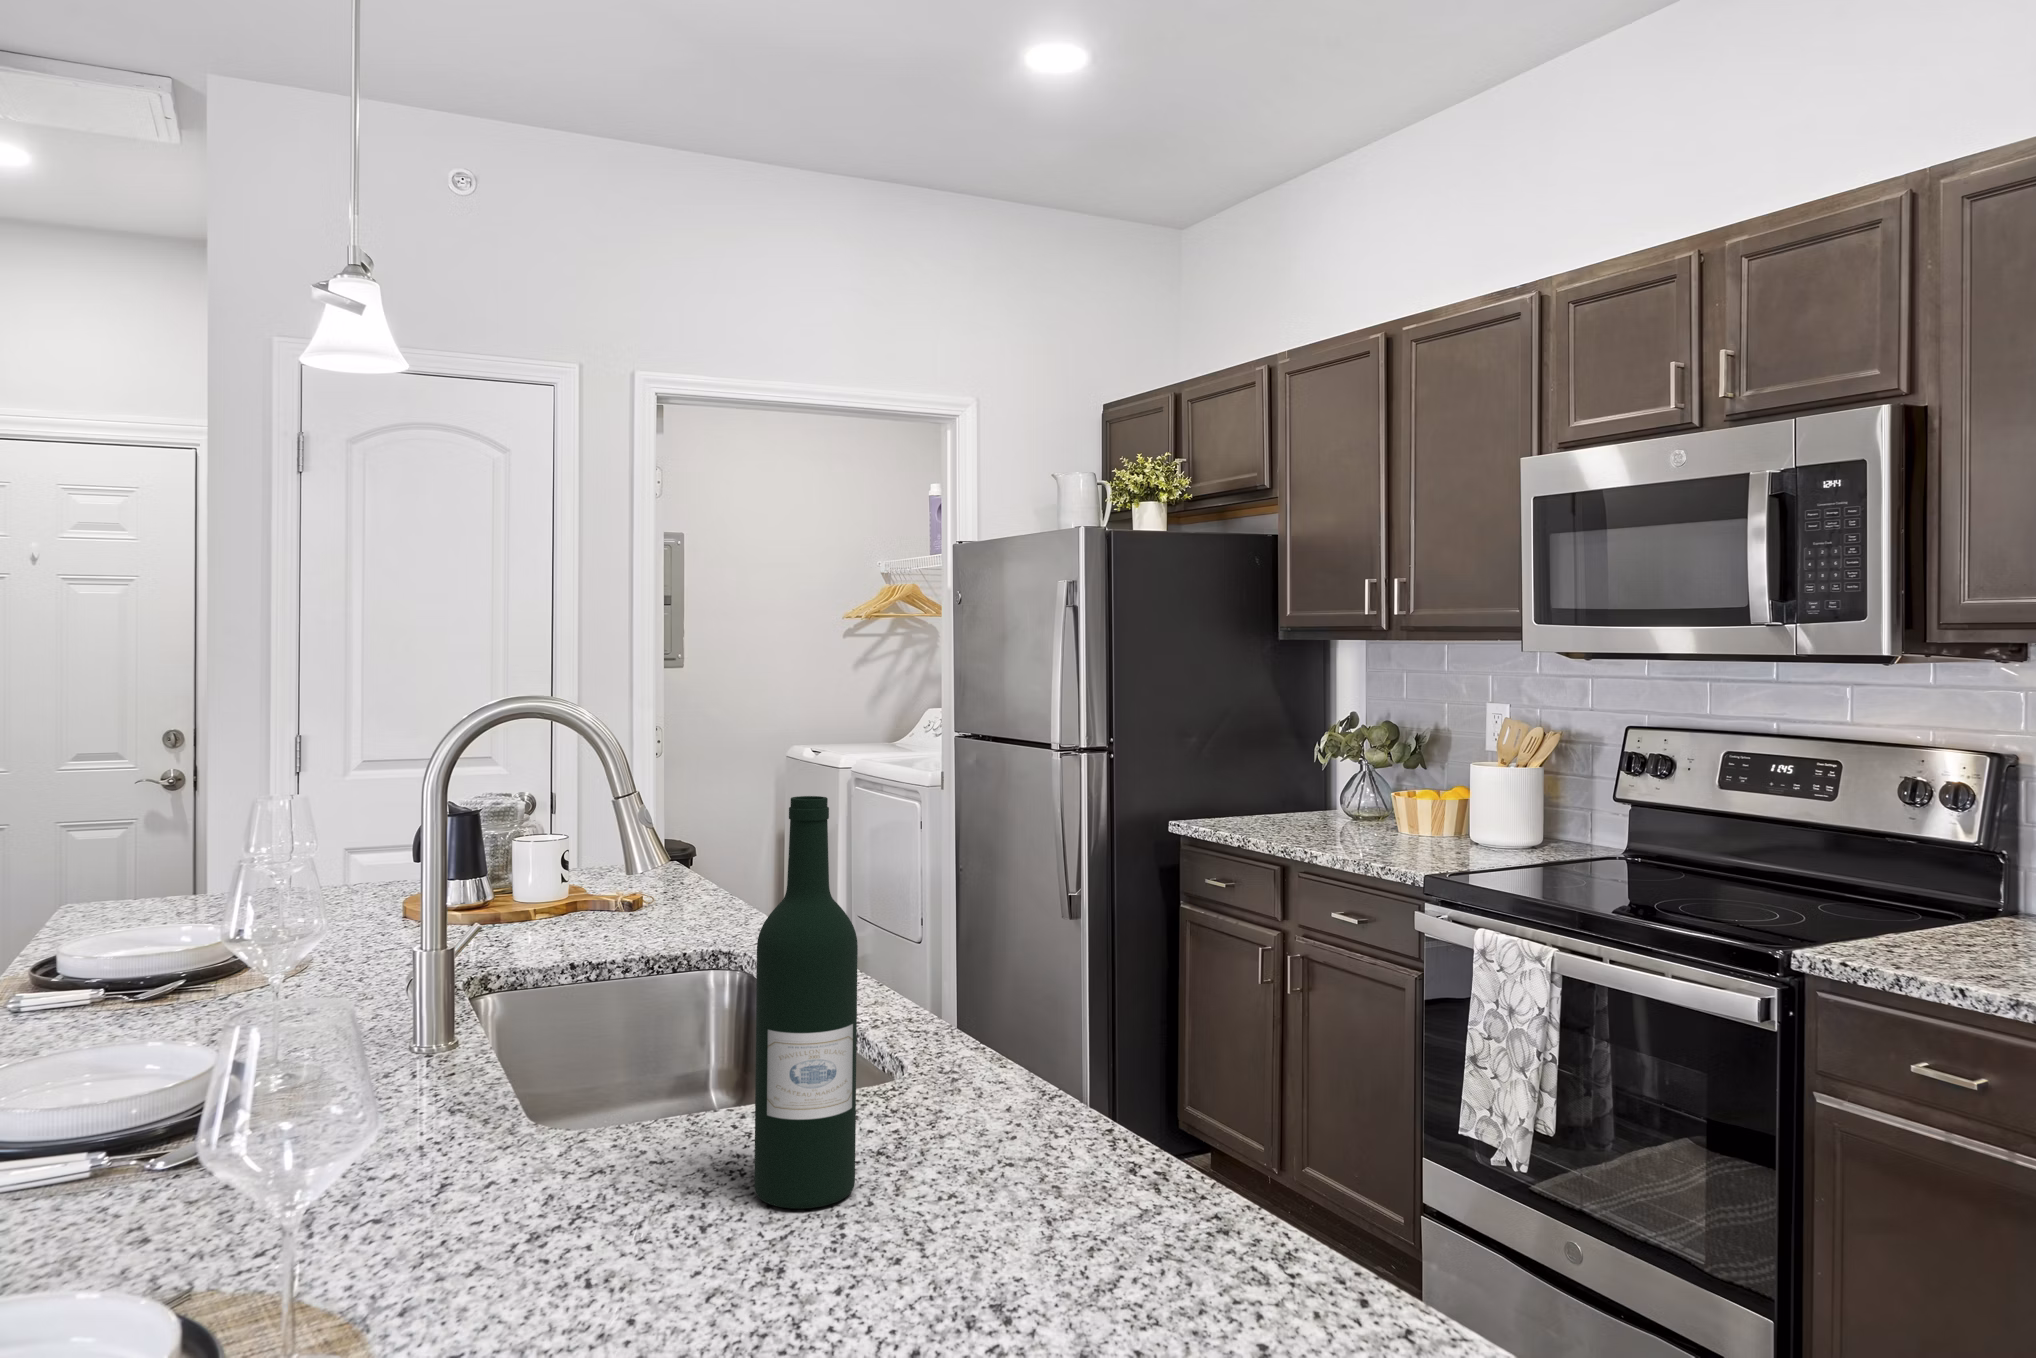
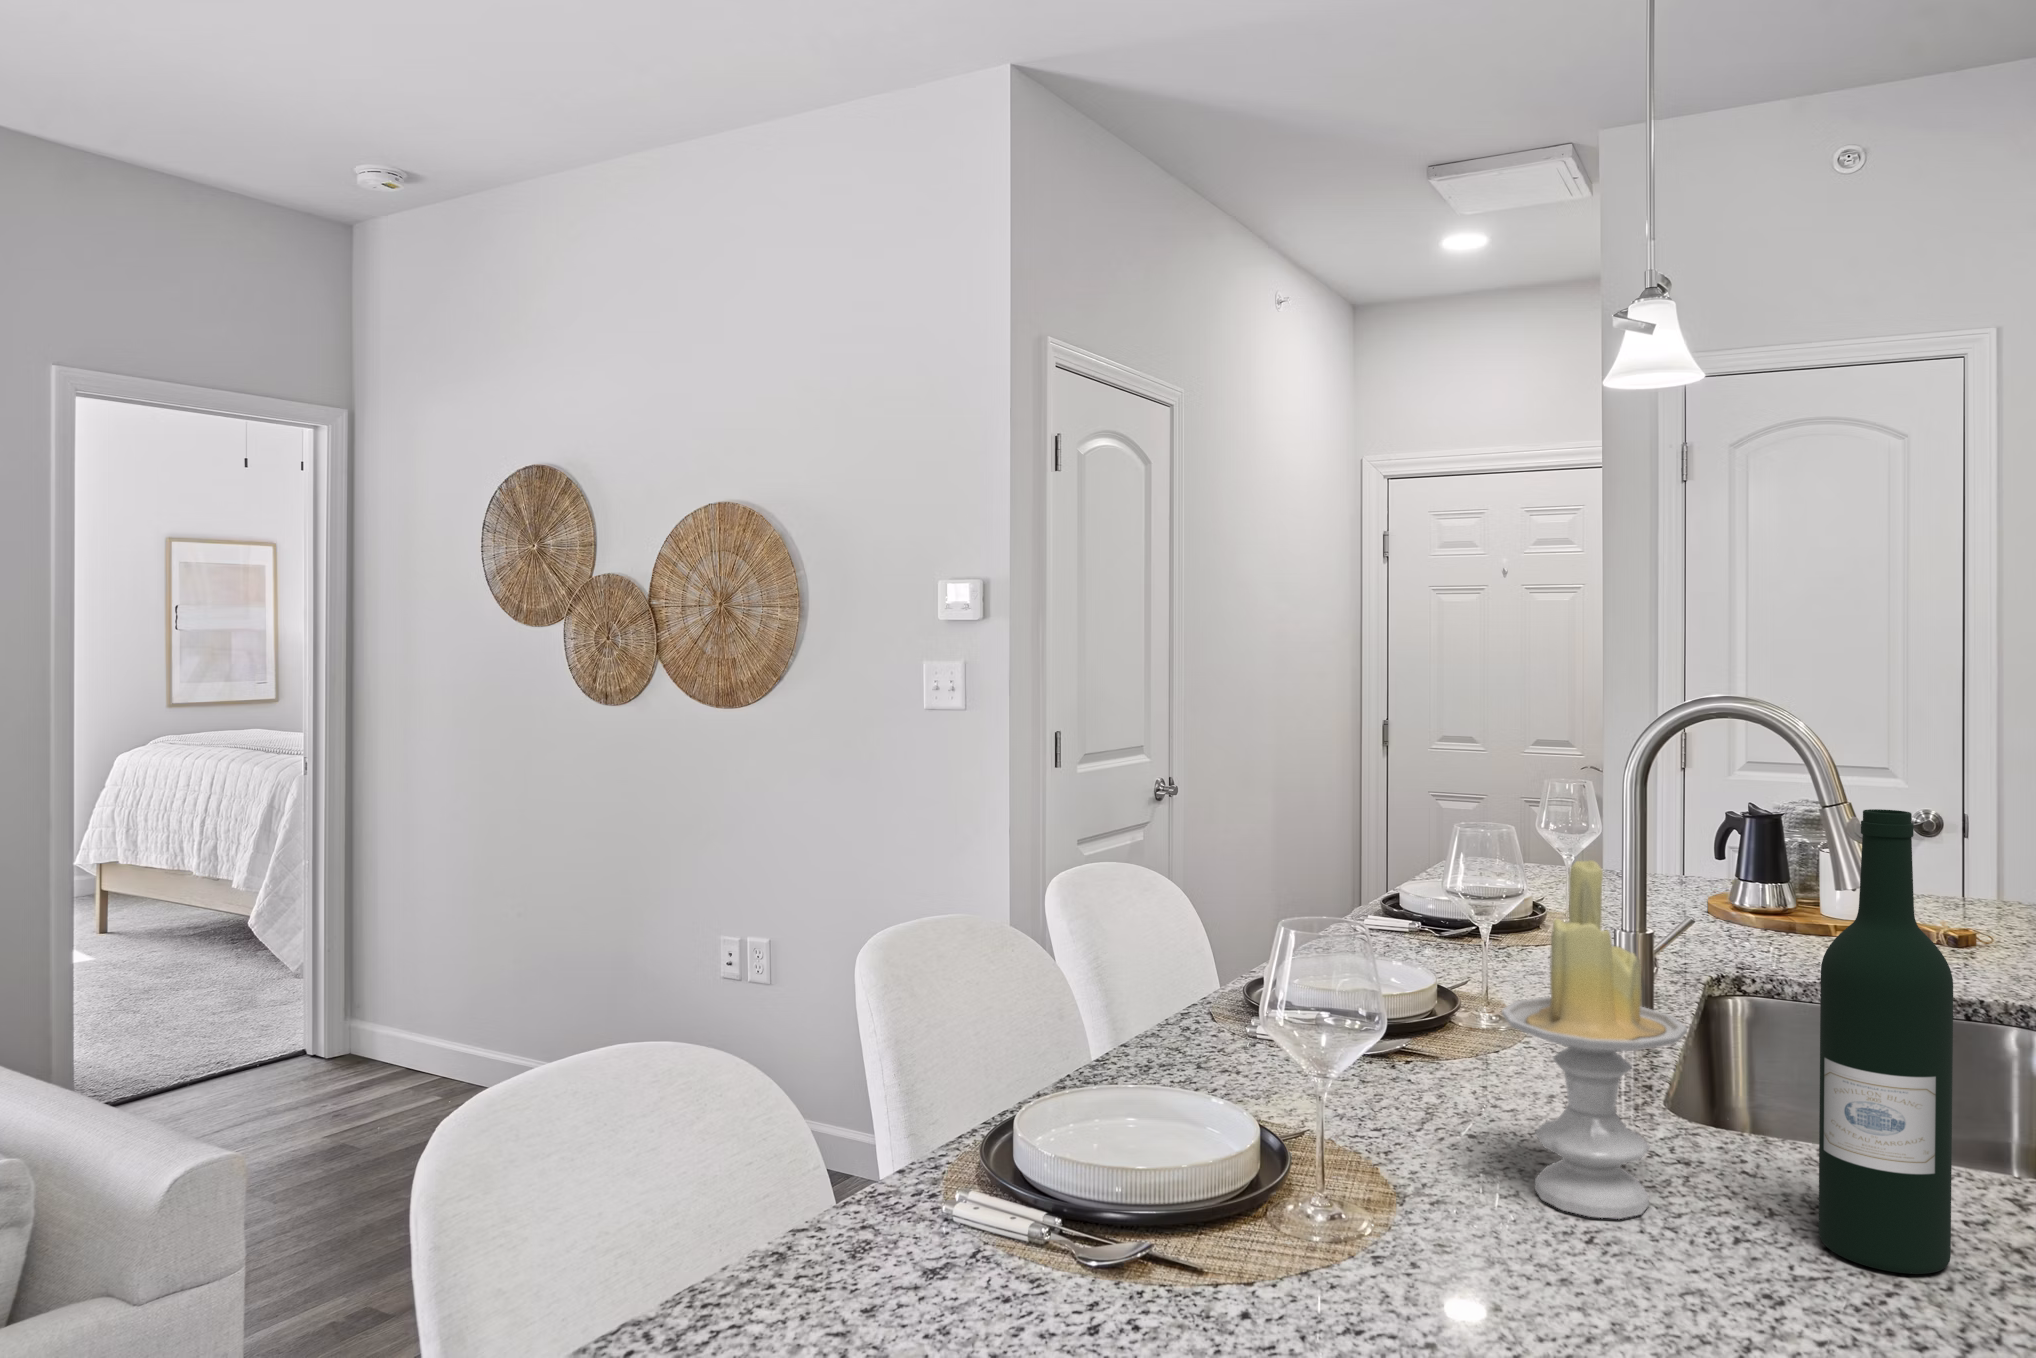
candle: none [458,876,649,1264] -> present [1502,860,1687,1219]

